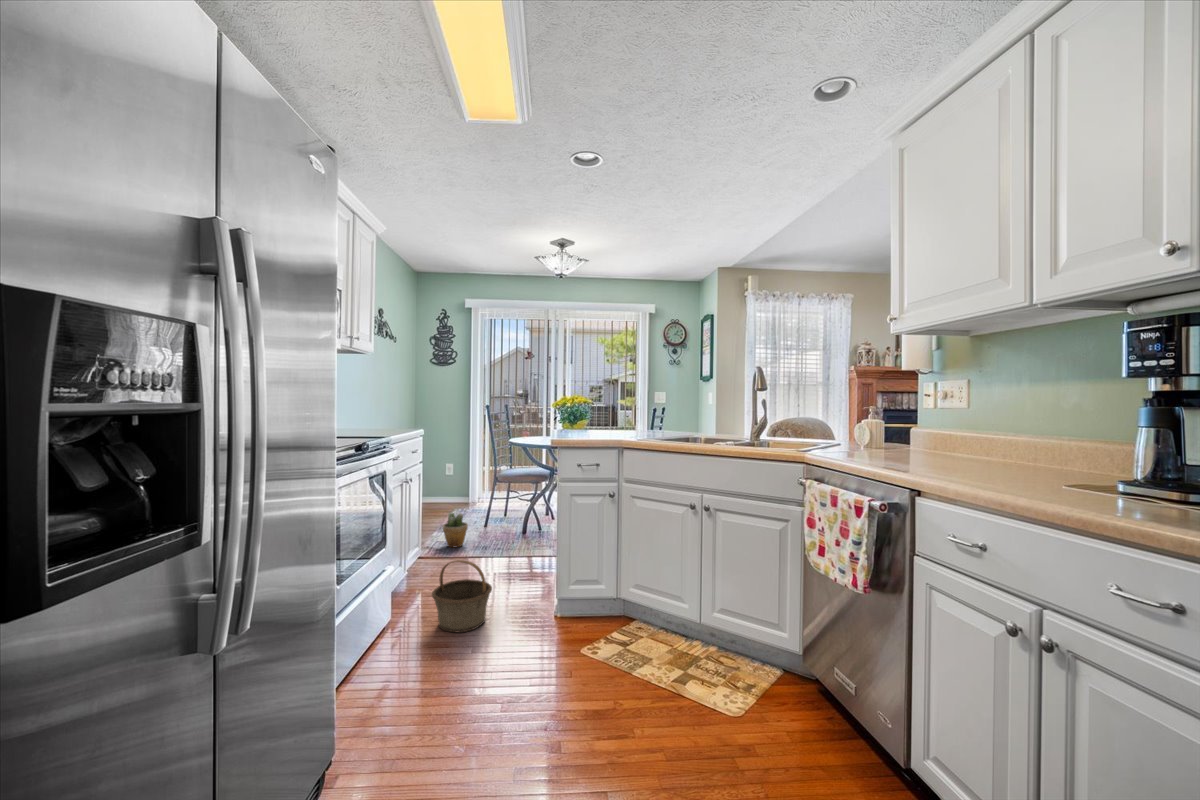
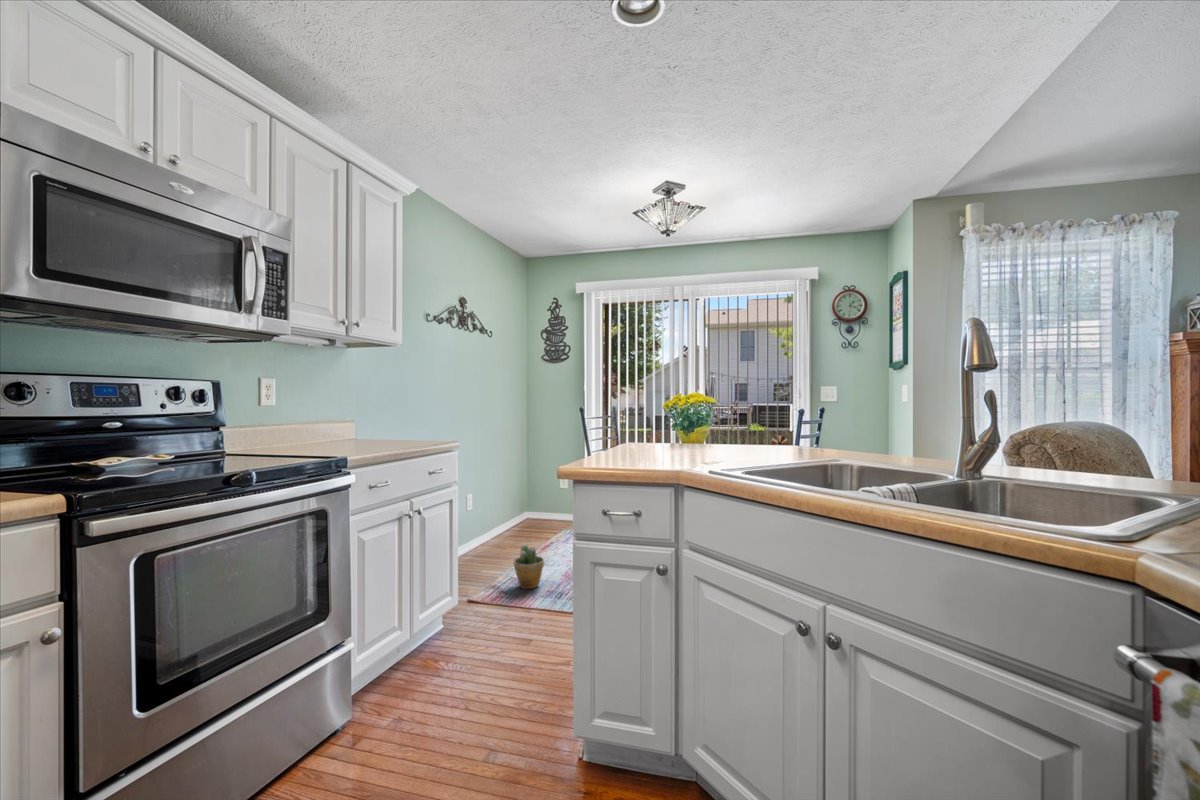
basket: present [432,560,492,632] -> none [405,640,493,755]

